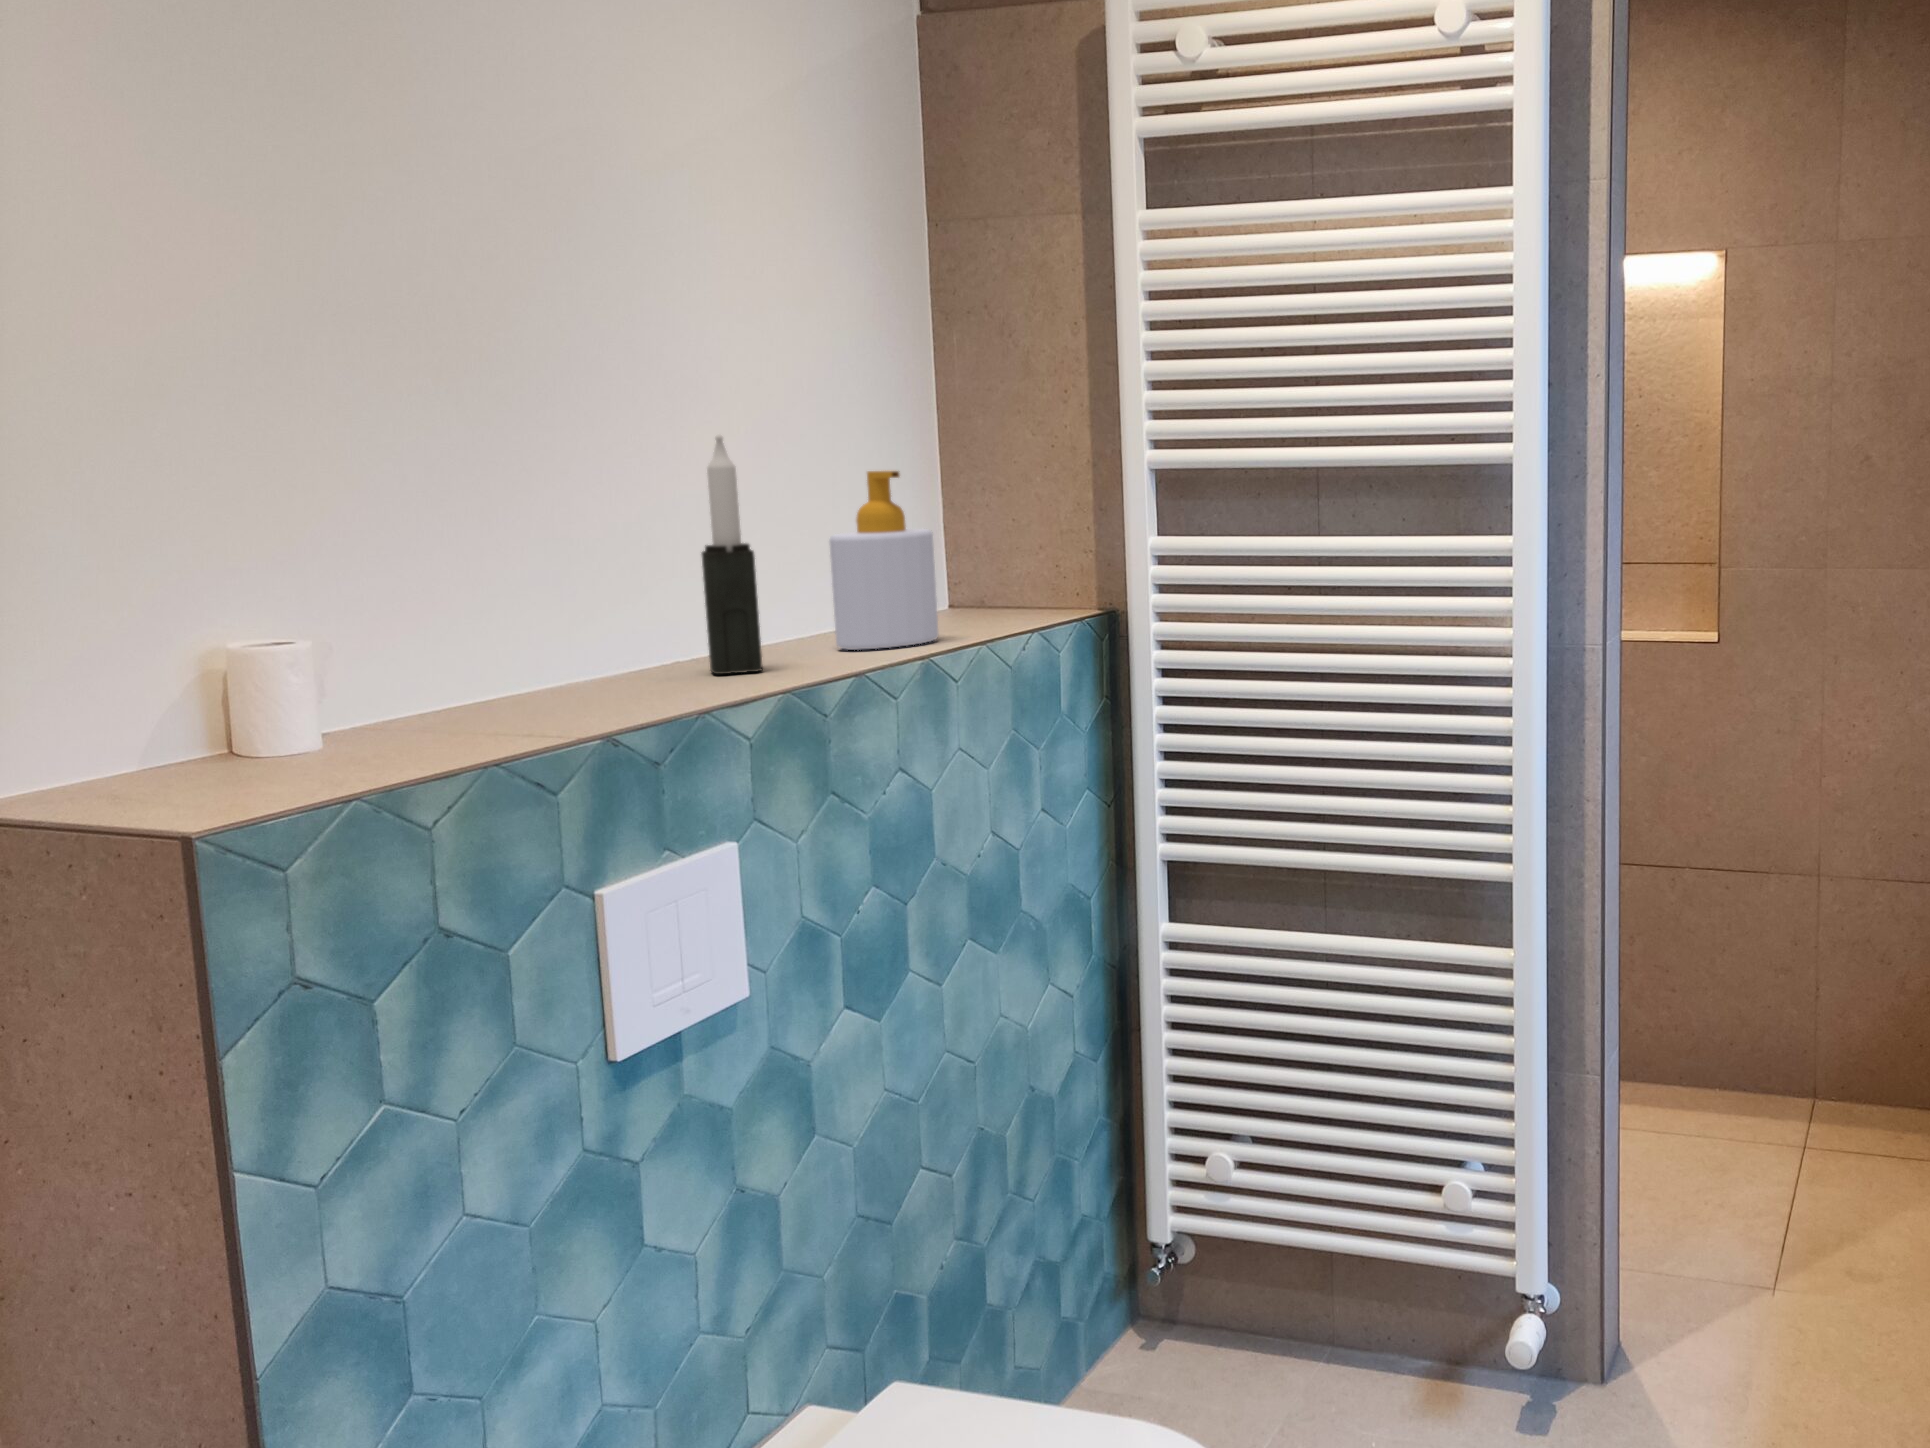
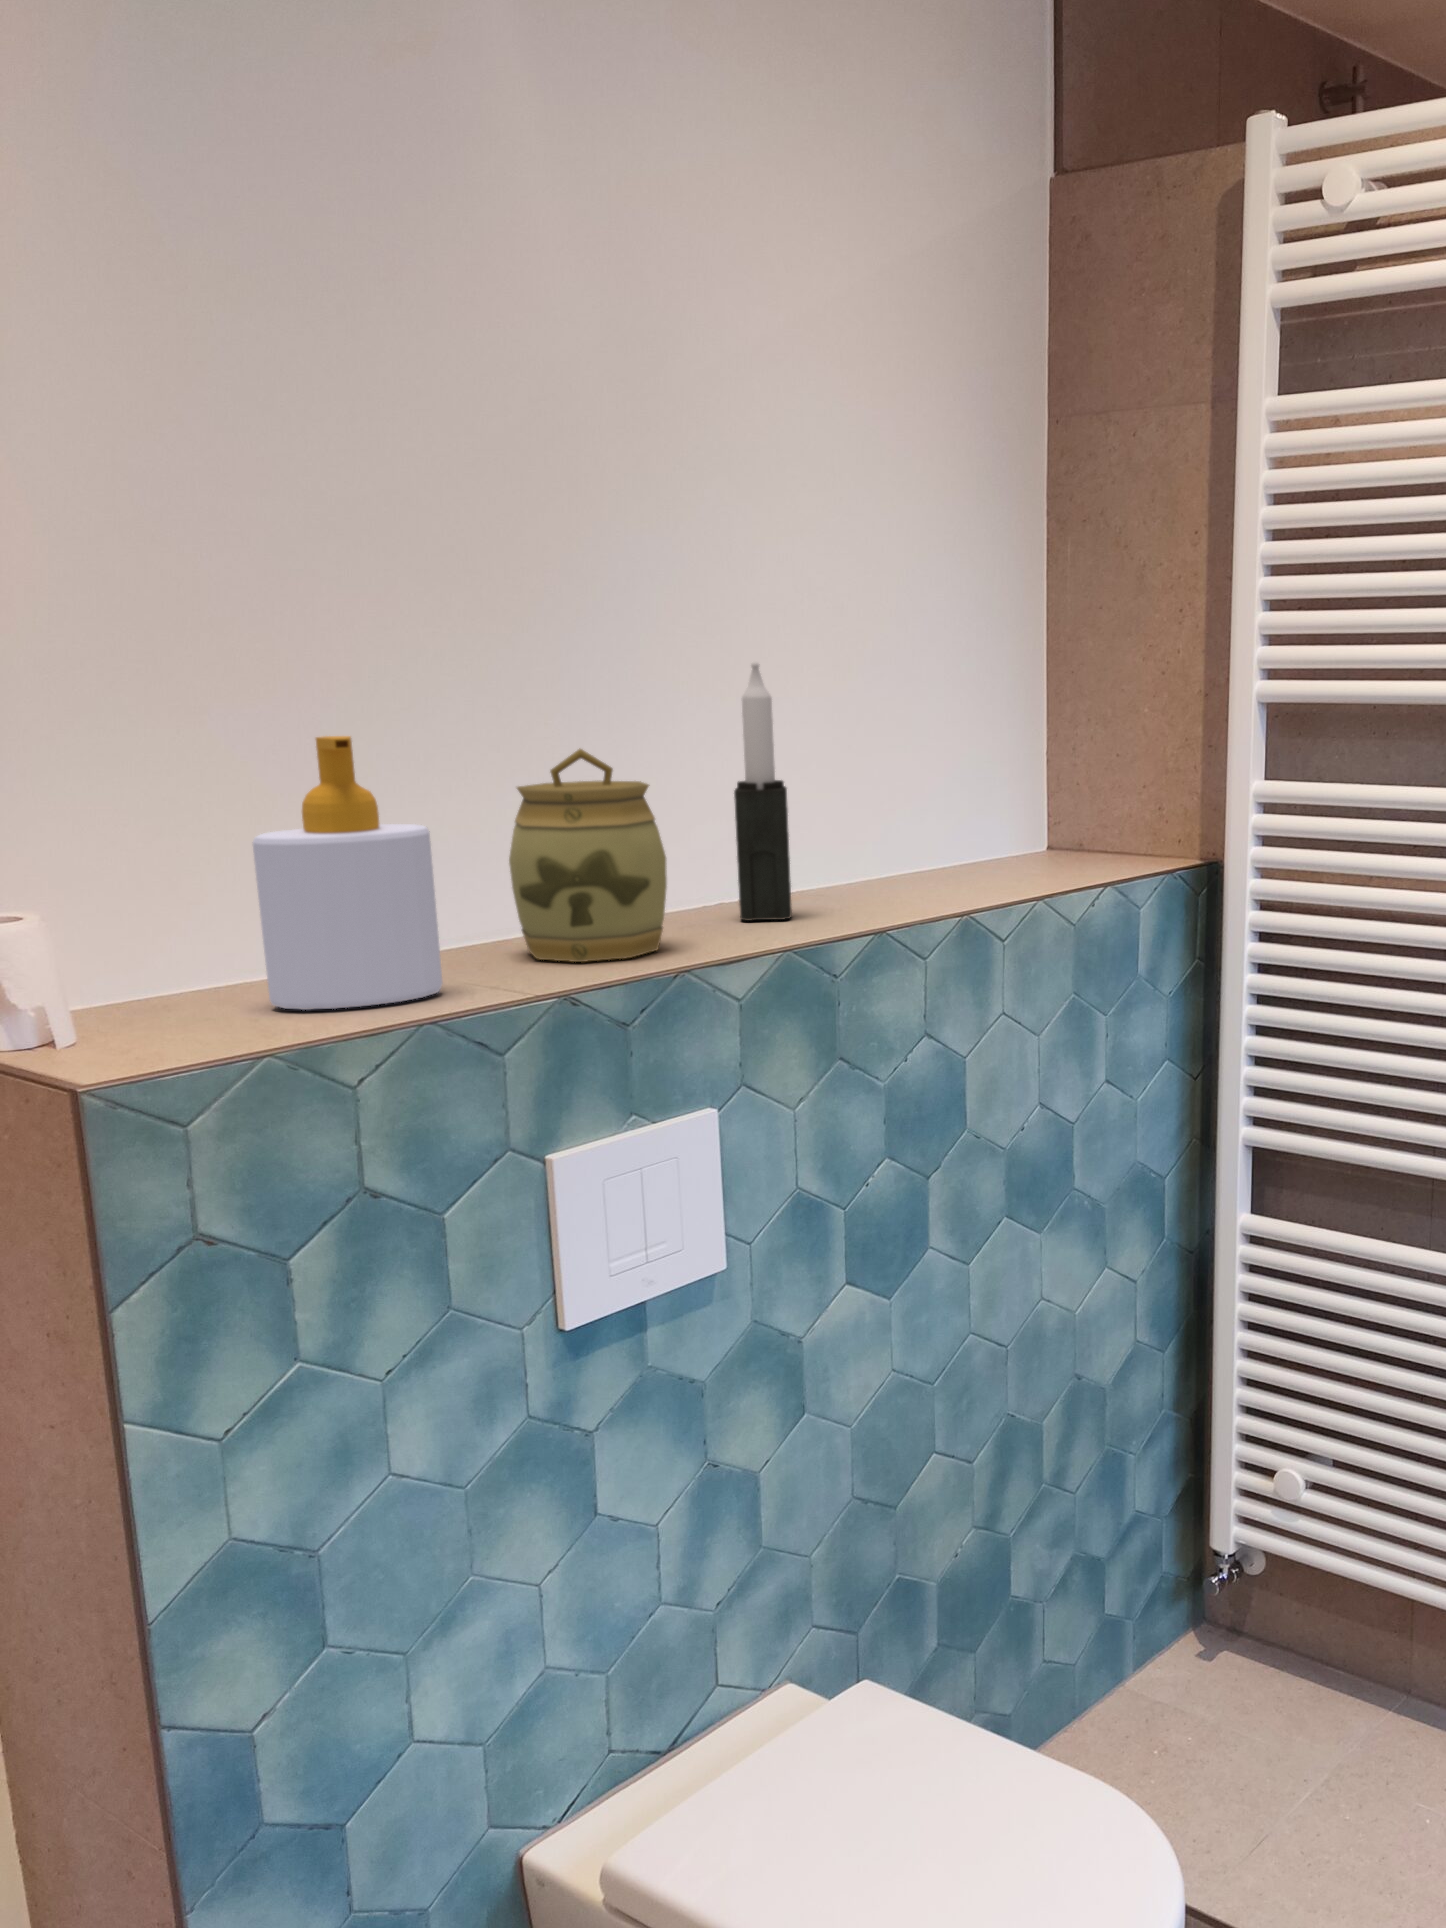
soap bottle: present [829,471,938,650] -> present [253,736,443,1010]
jar: none [508,513,668,714] -> present [509,749,667,962]

